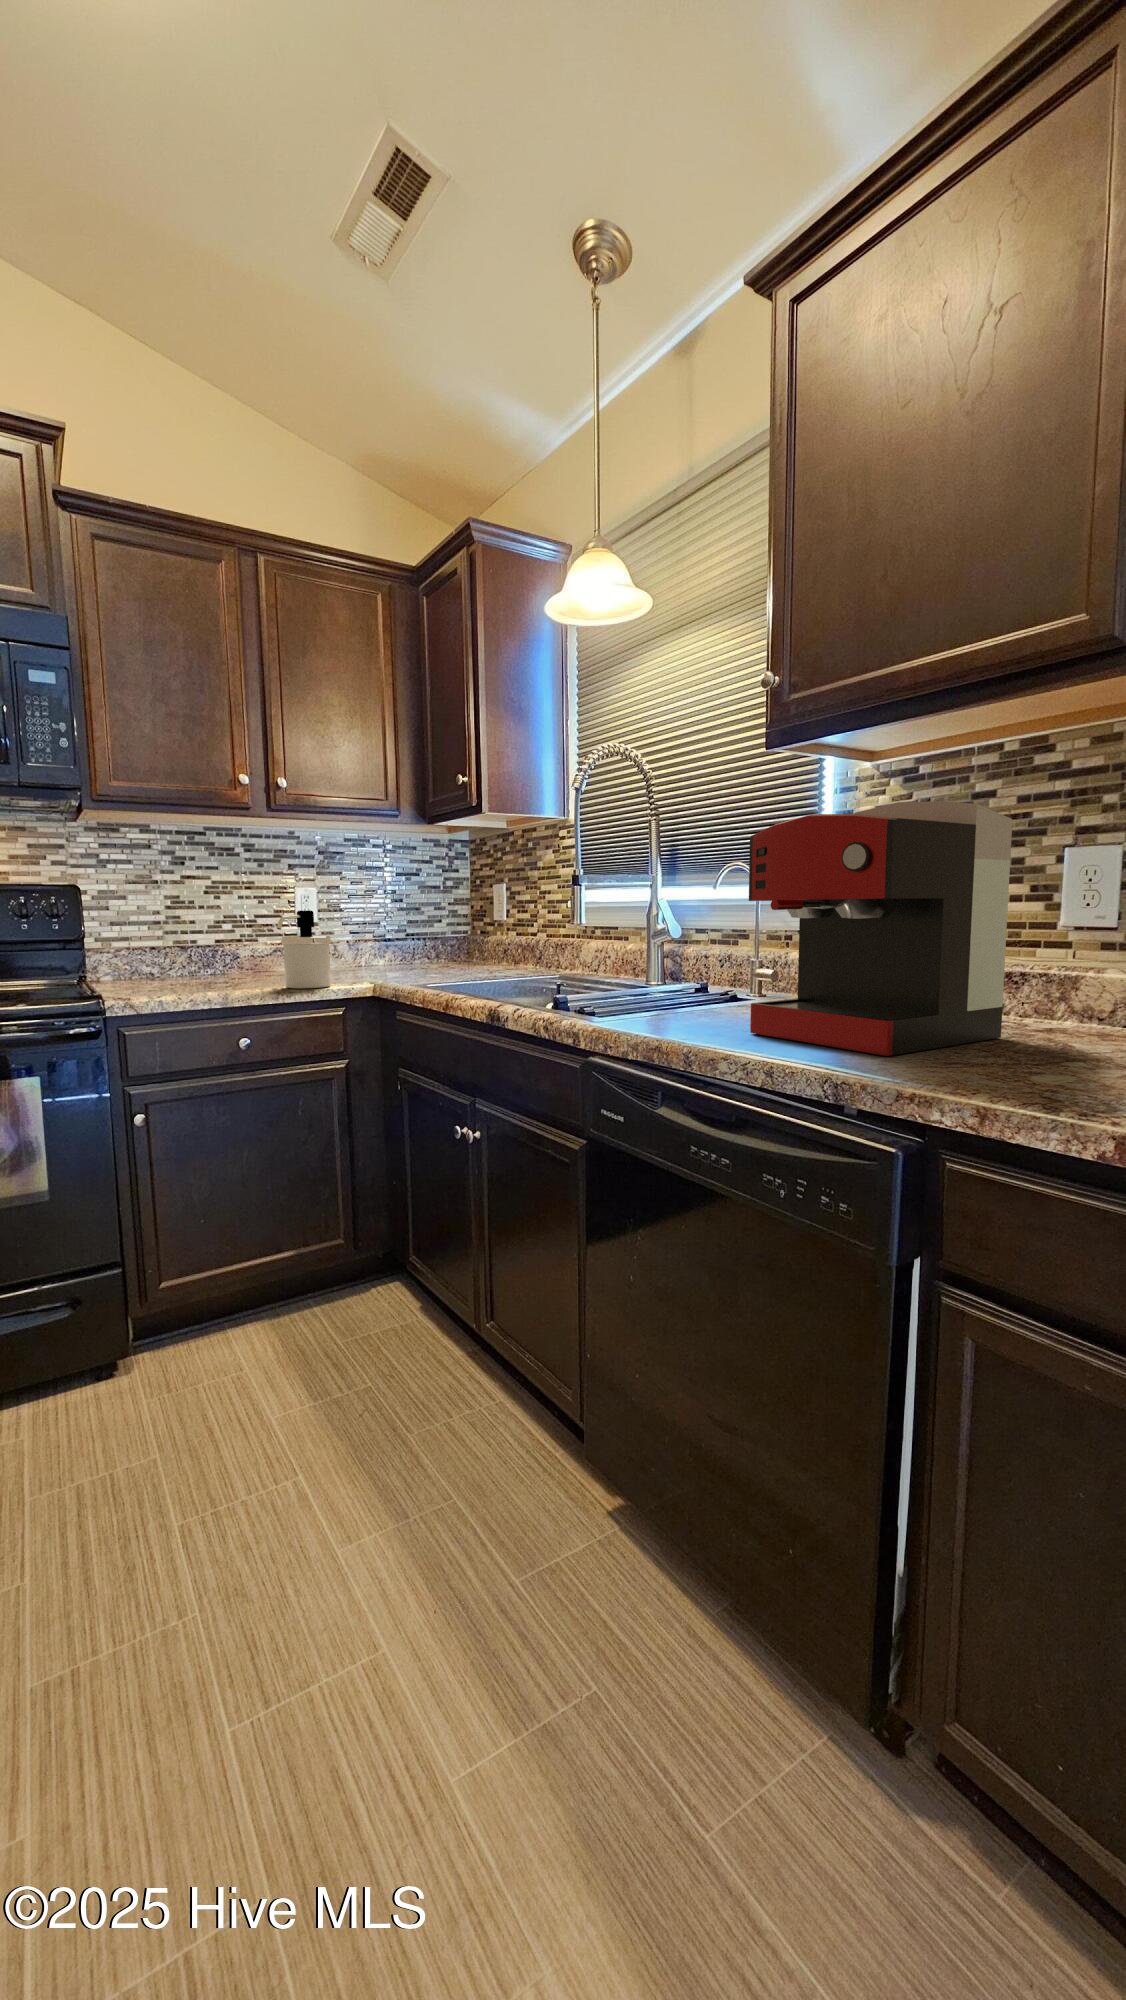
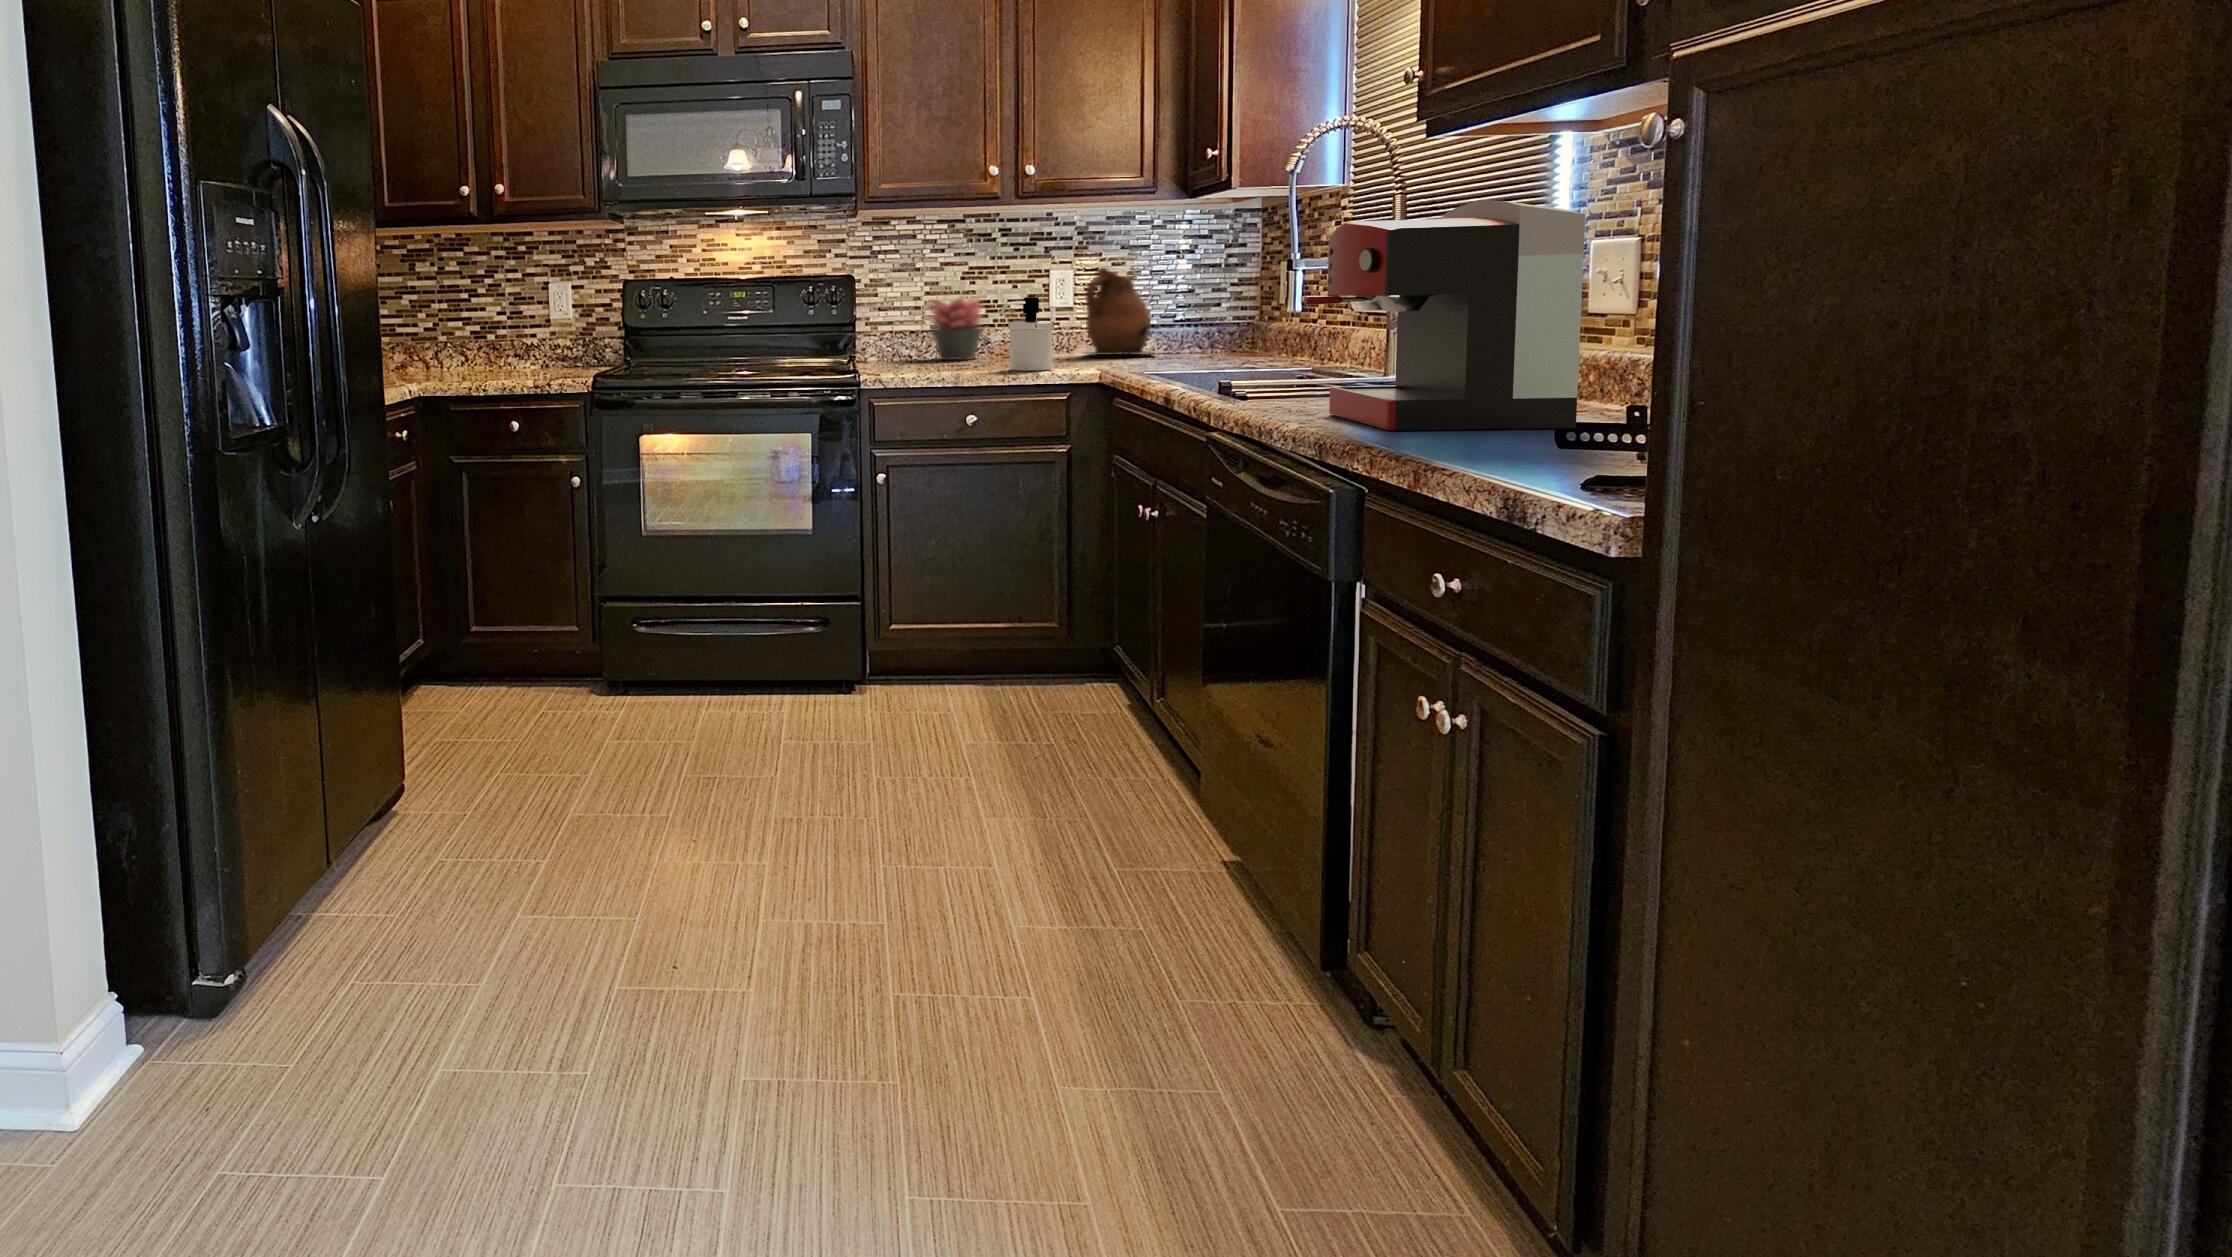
ceramic pitcher: none [329,886,403,969] -> present [1086,268,1154,355]
succulent plant: none [169,912,235,978] -> present [929,298,983,360]

